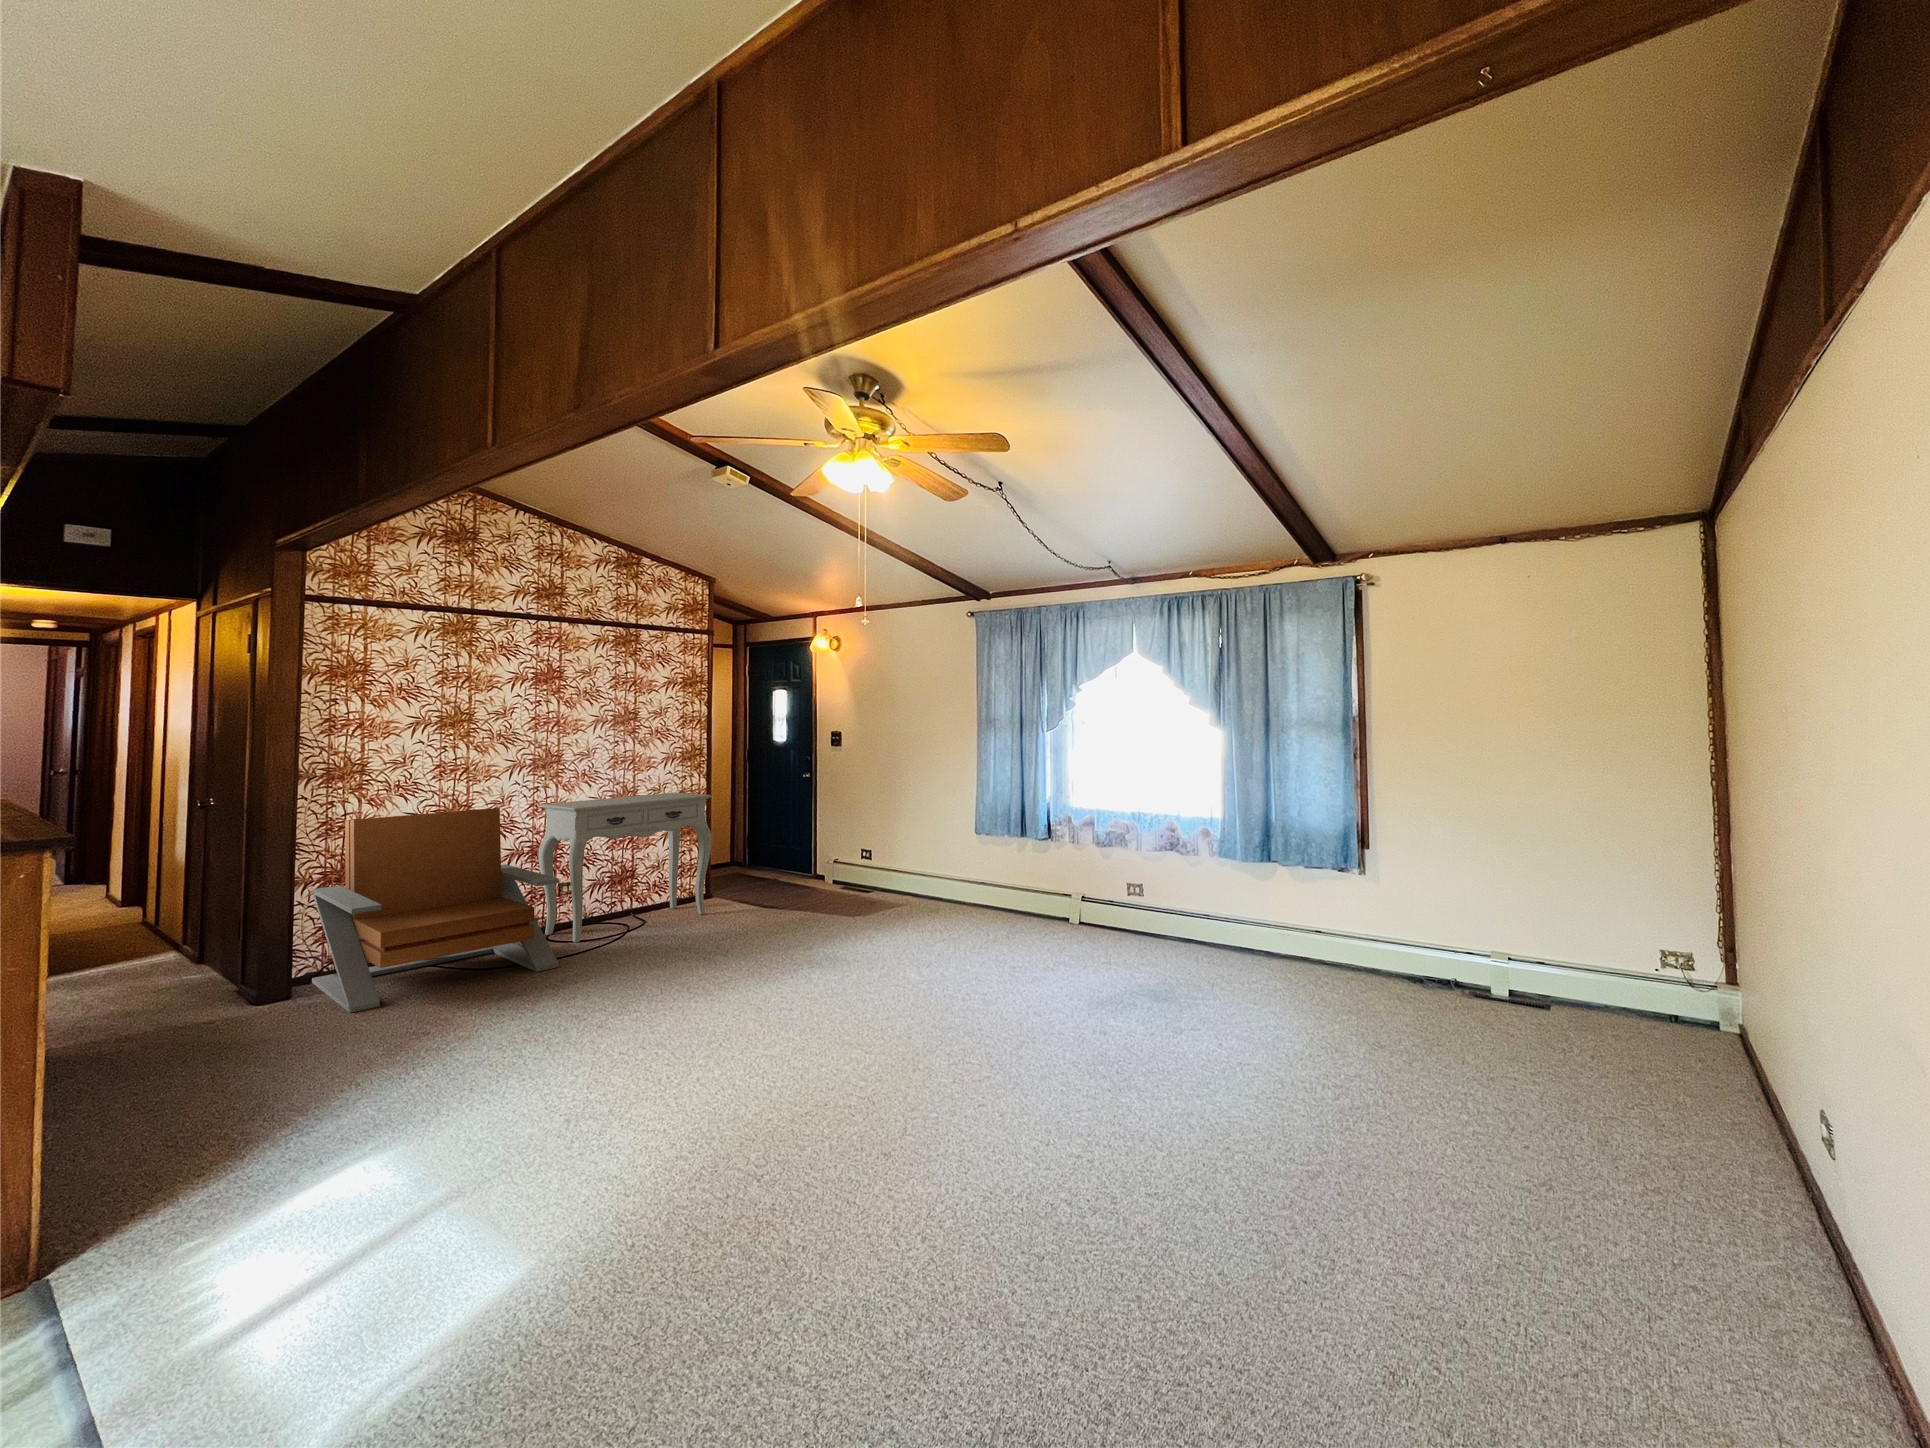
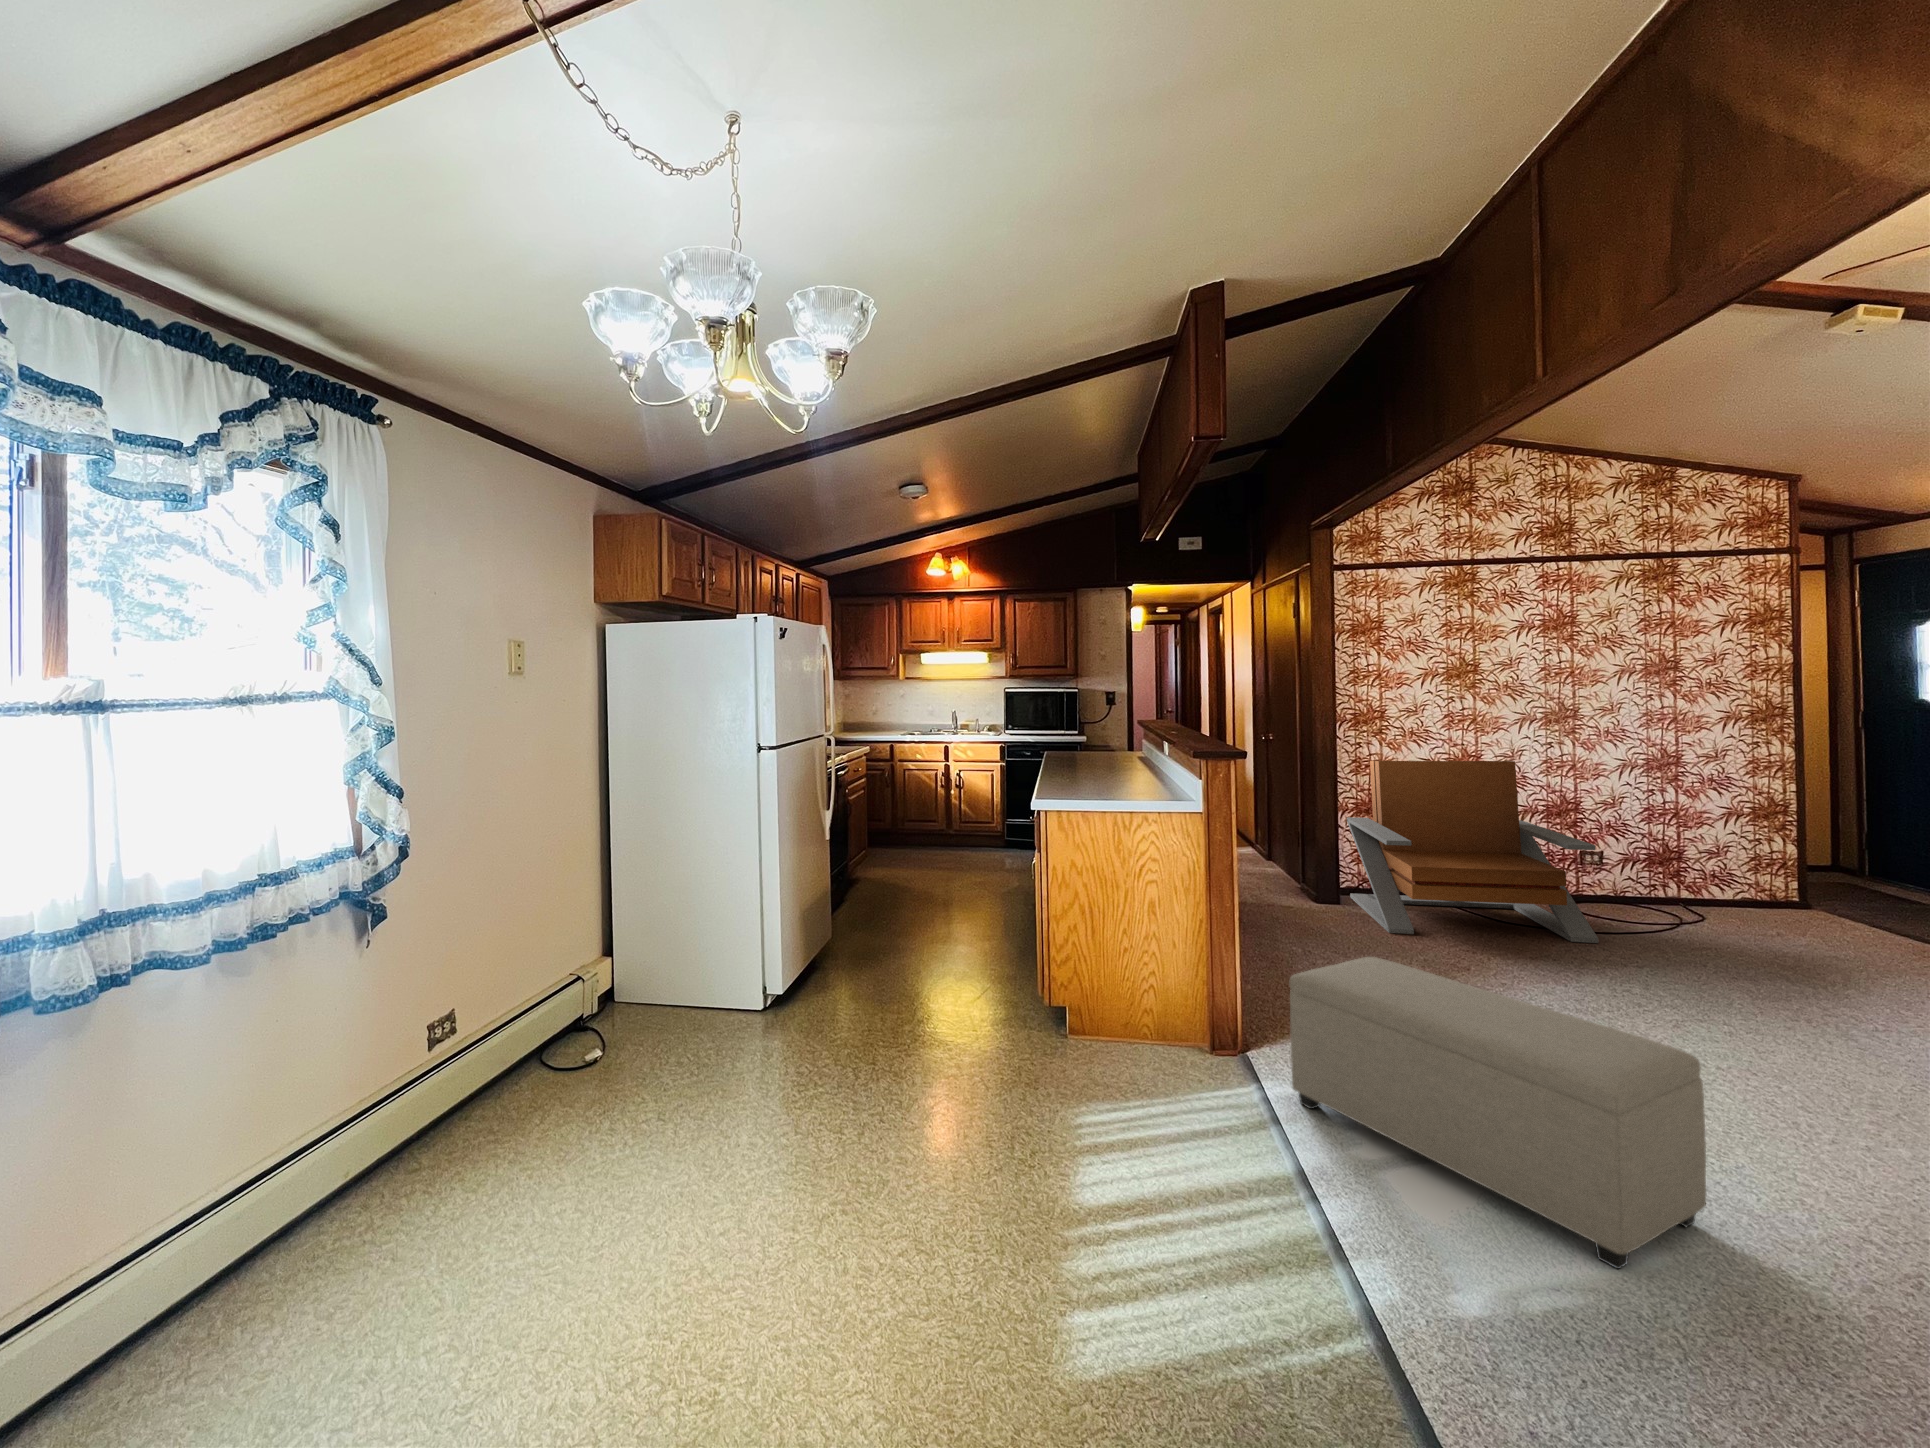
console table: present [539,792,712,943] -> none [1556,760,1816,925]
ottoman: none [144,1047,570,1271] -> present [1289,957,1706,1269]

